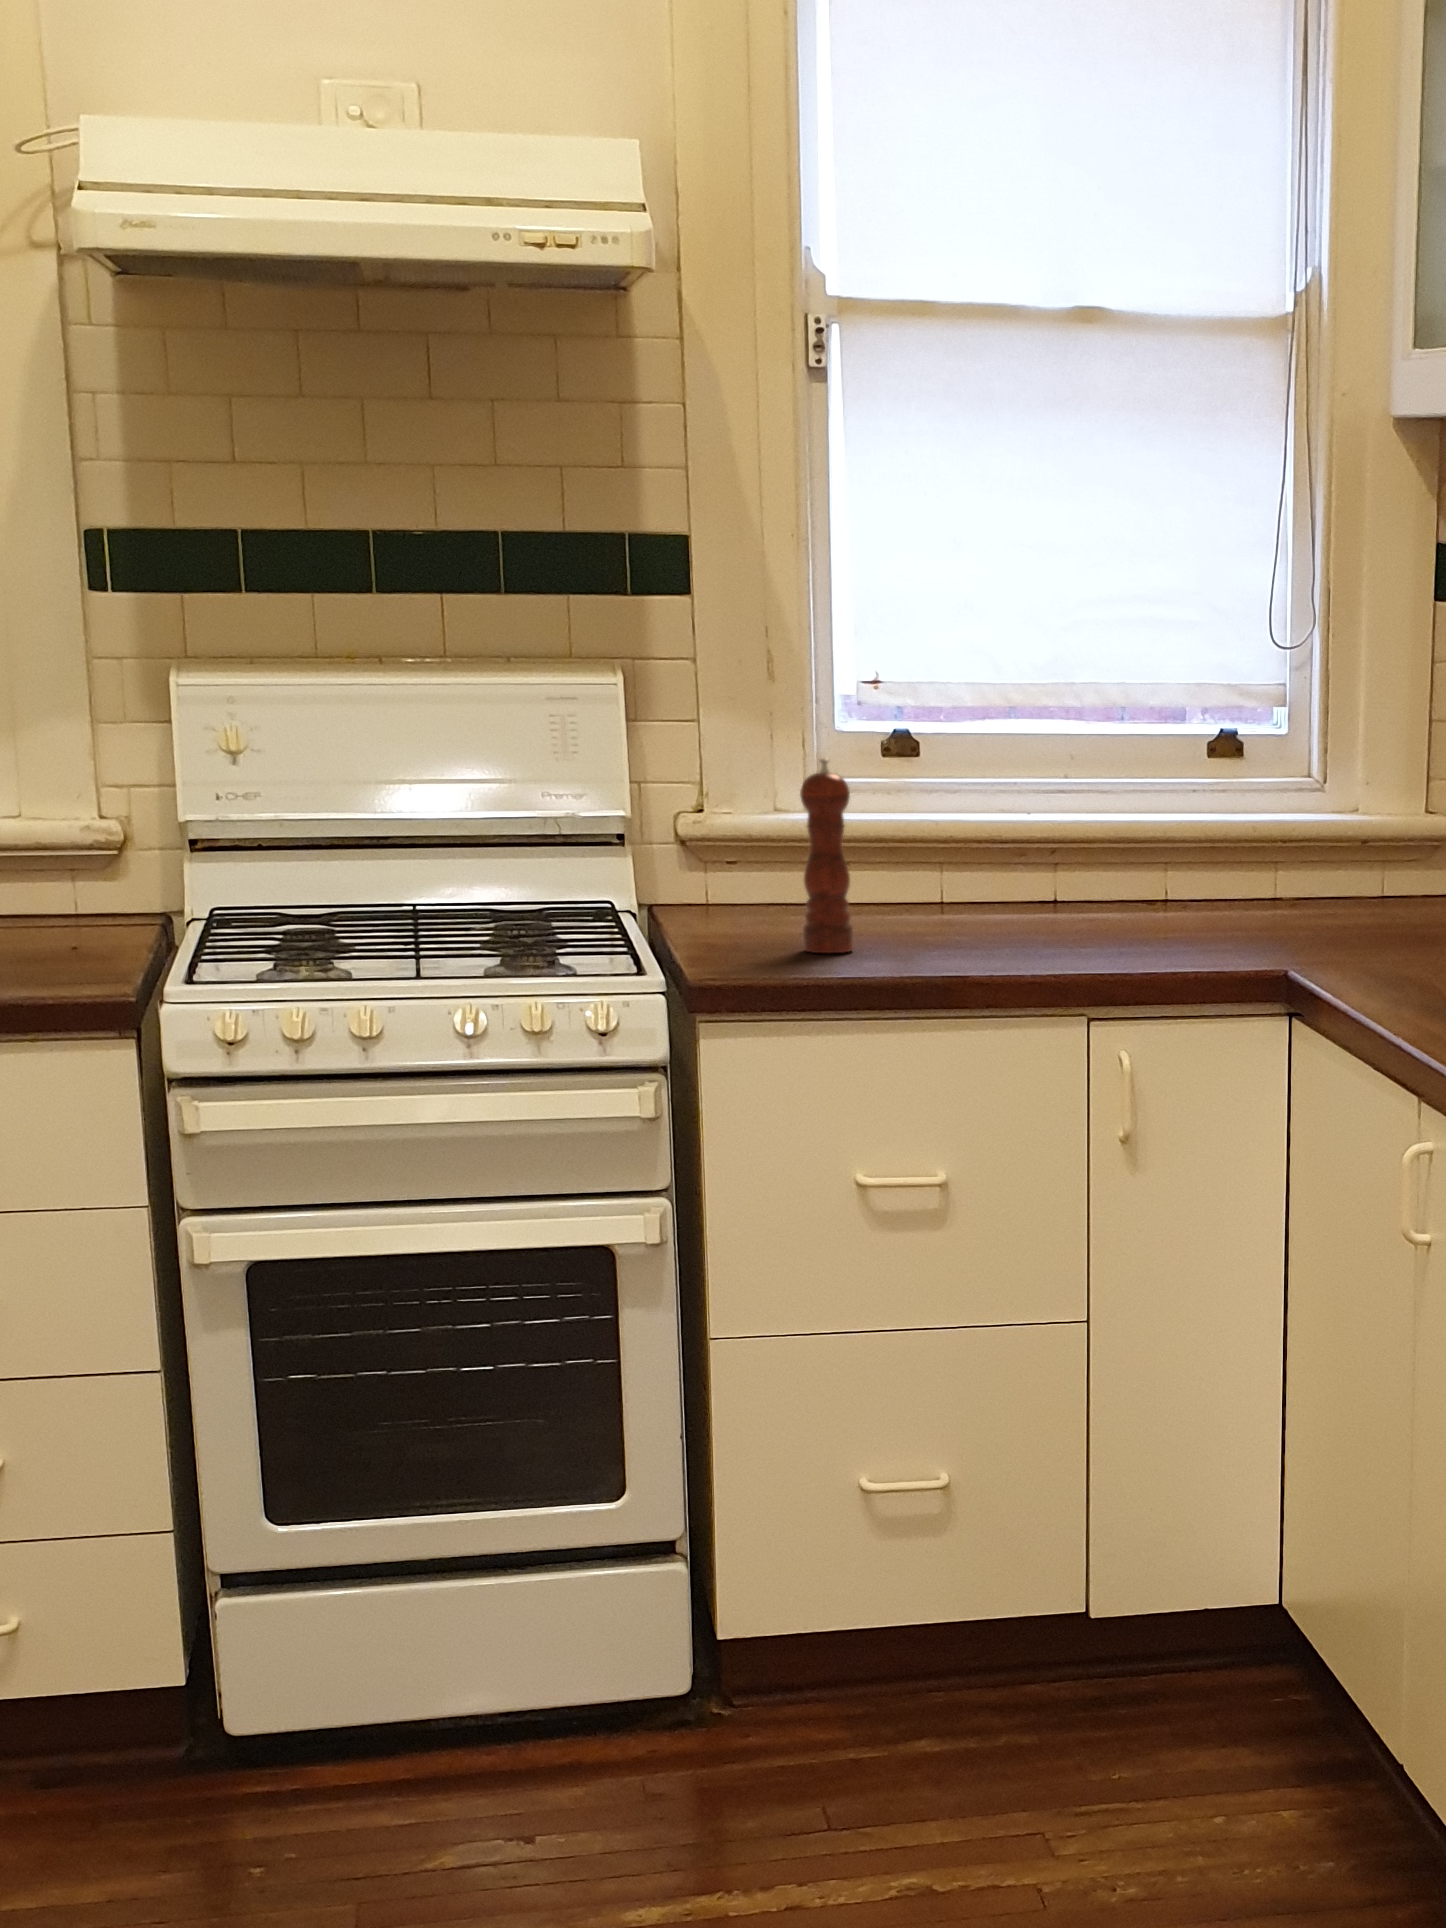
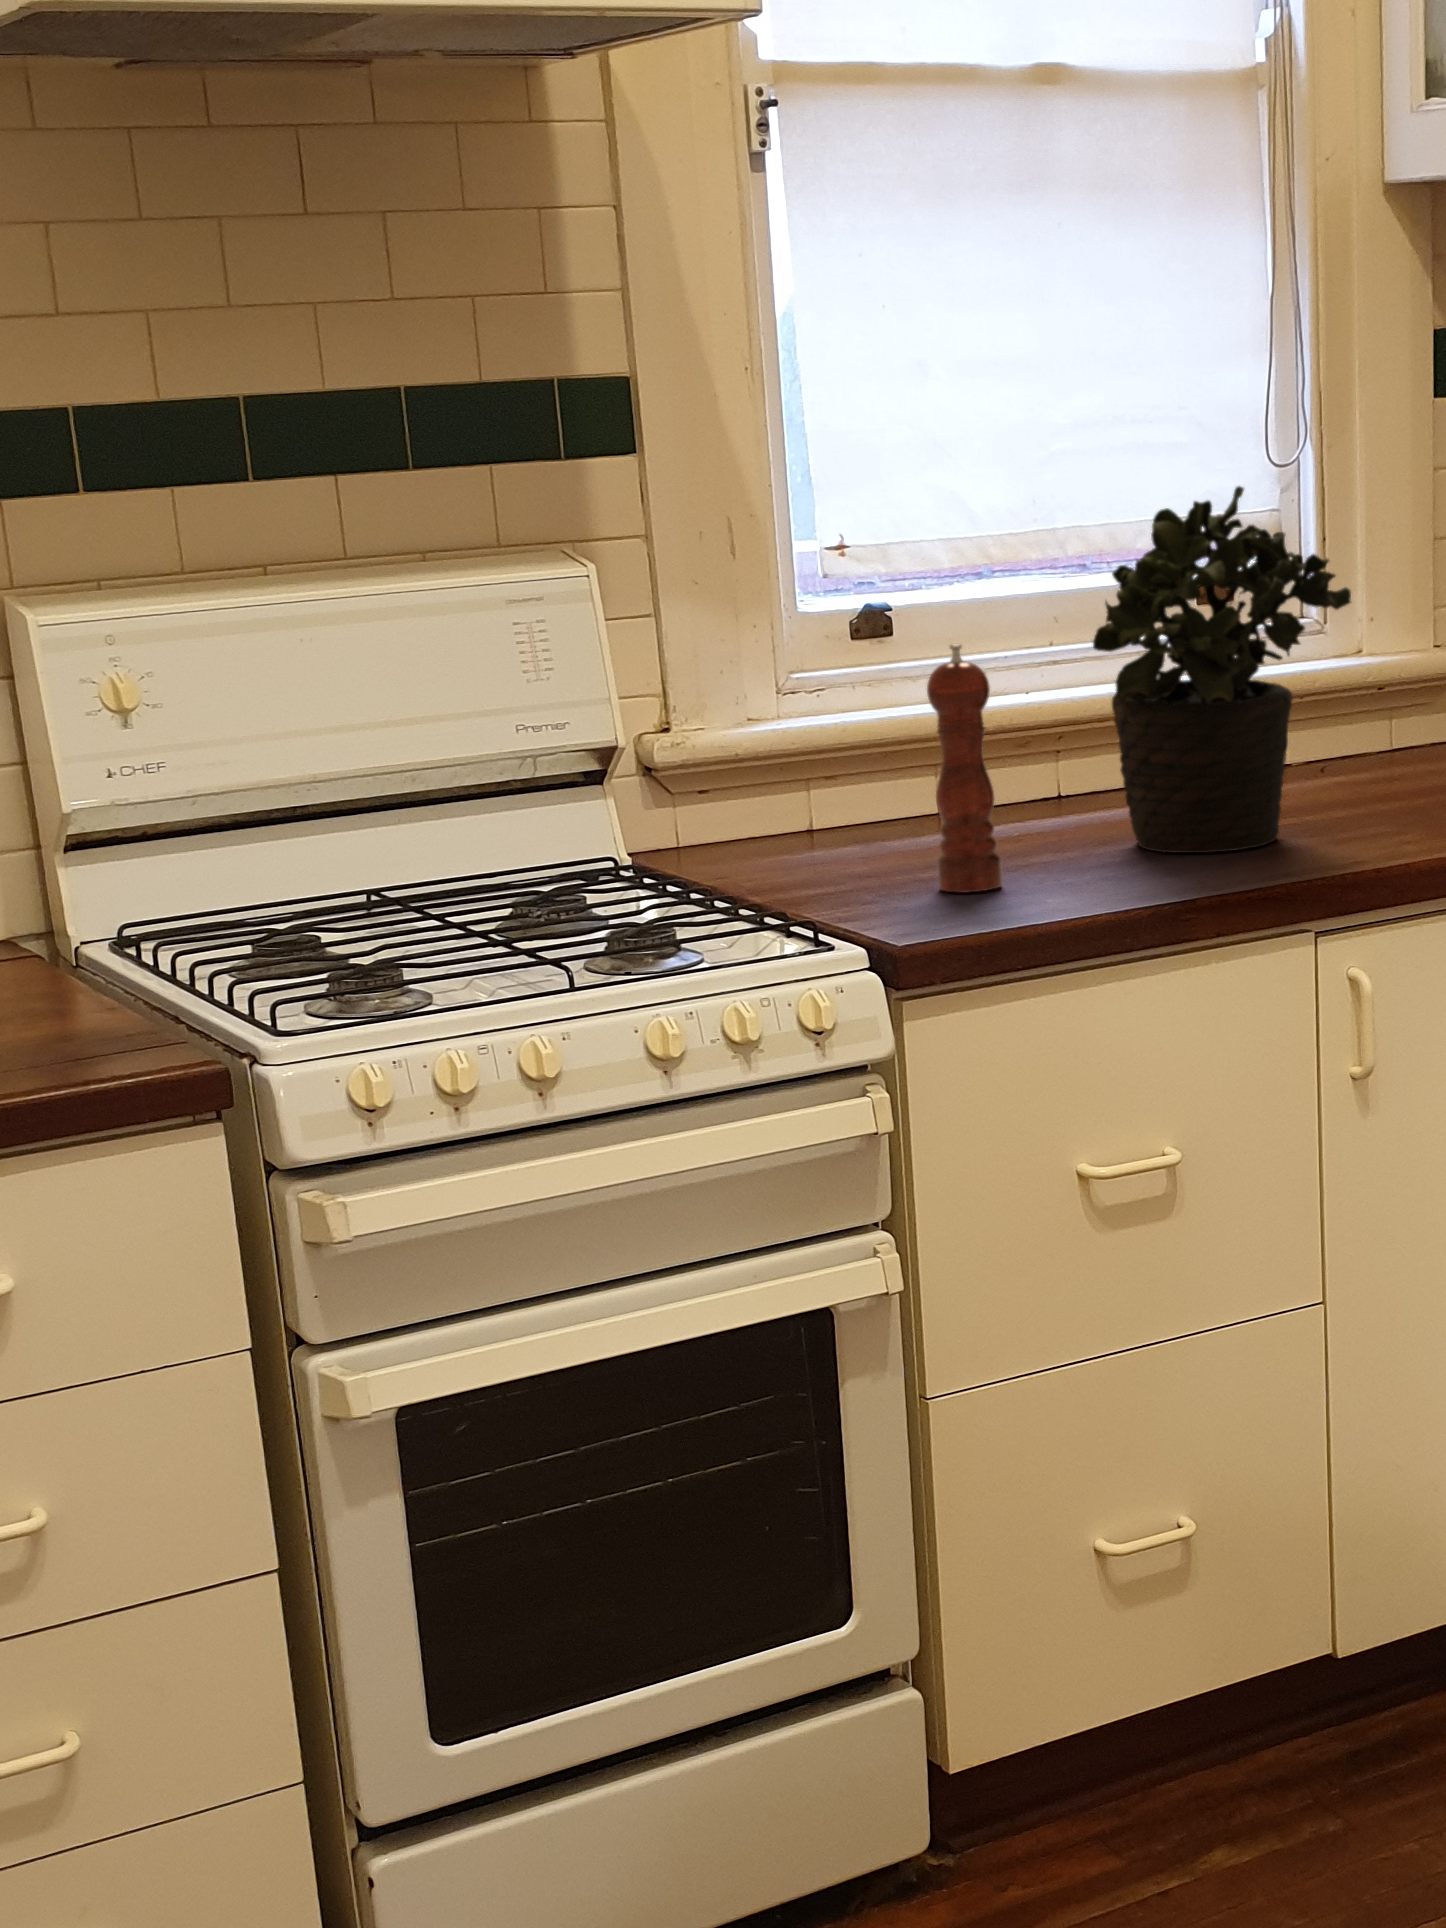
potted plant: none [968,656,1205,948] -> present [1093,486,1351,853]

